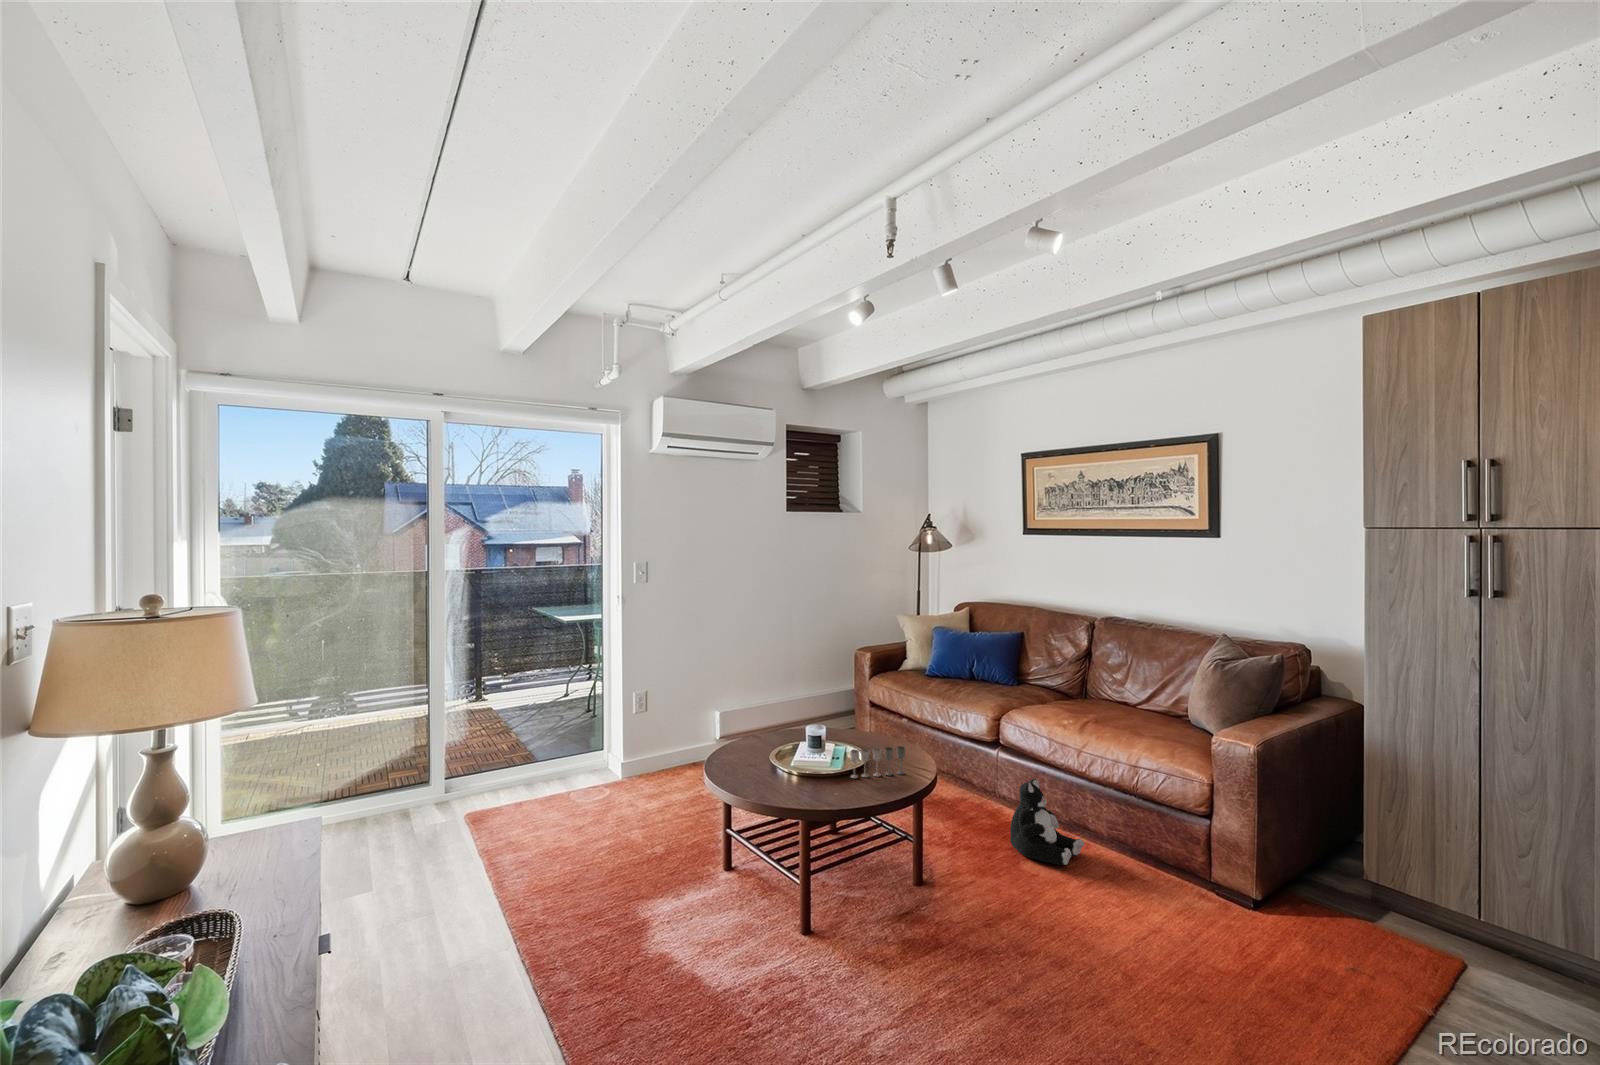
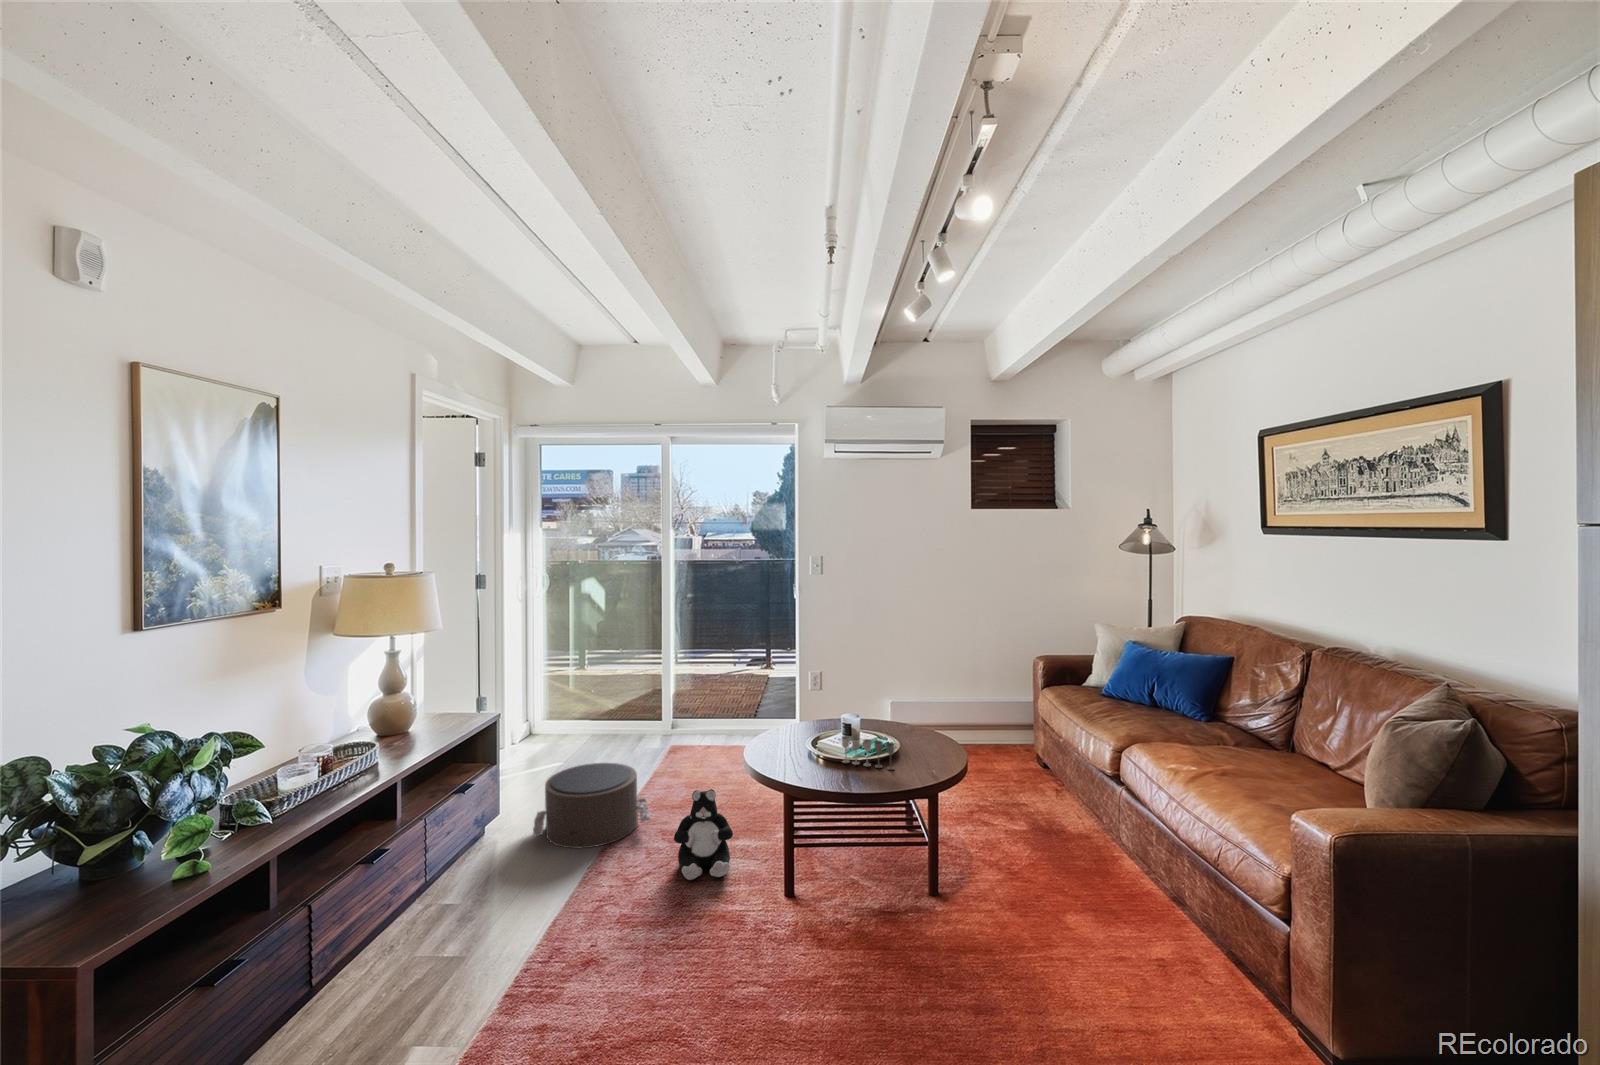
plush toy: present [1010,779,1084,865] -> present [674,789,733,880]
pouf: none [410,854,595,997] -> present [533,763,651,848]

